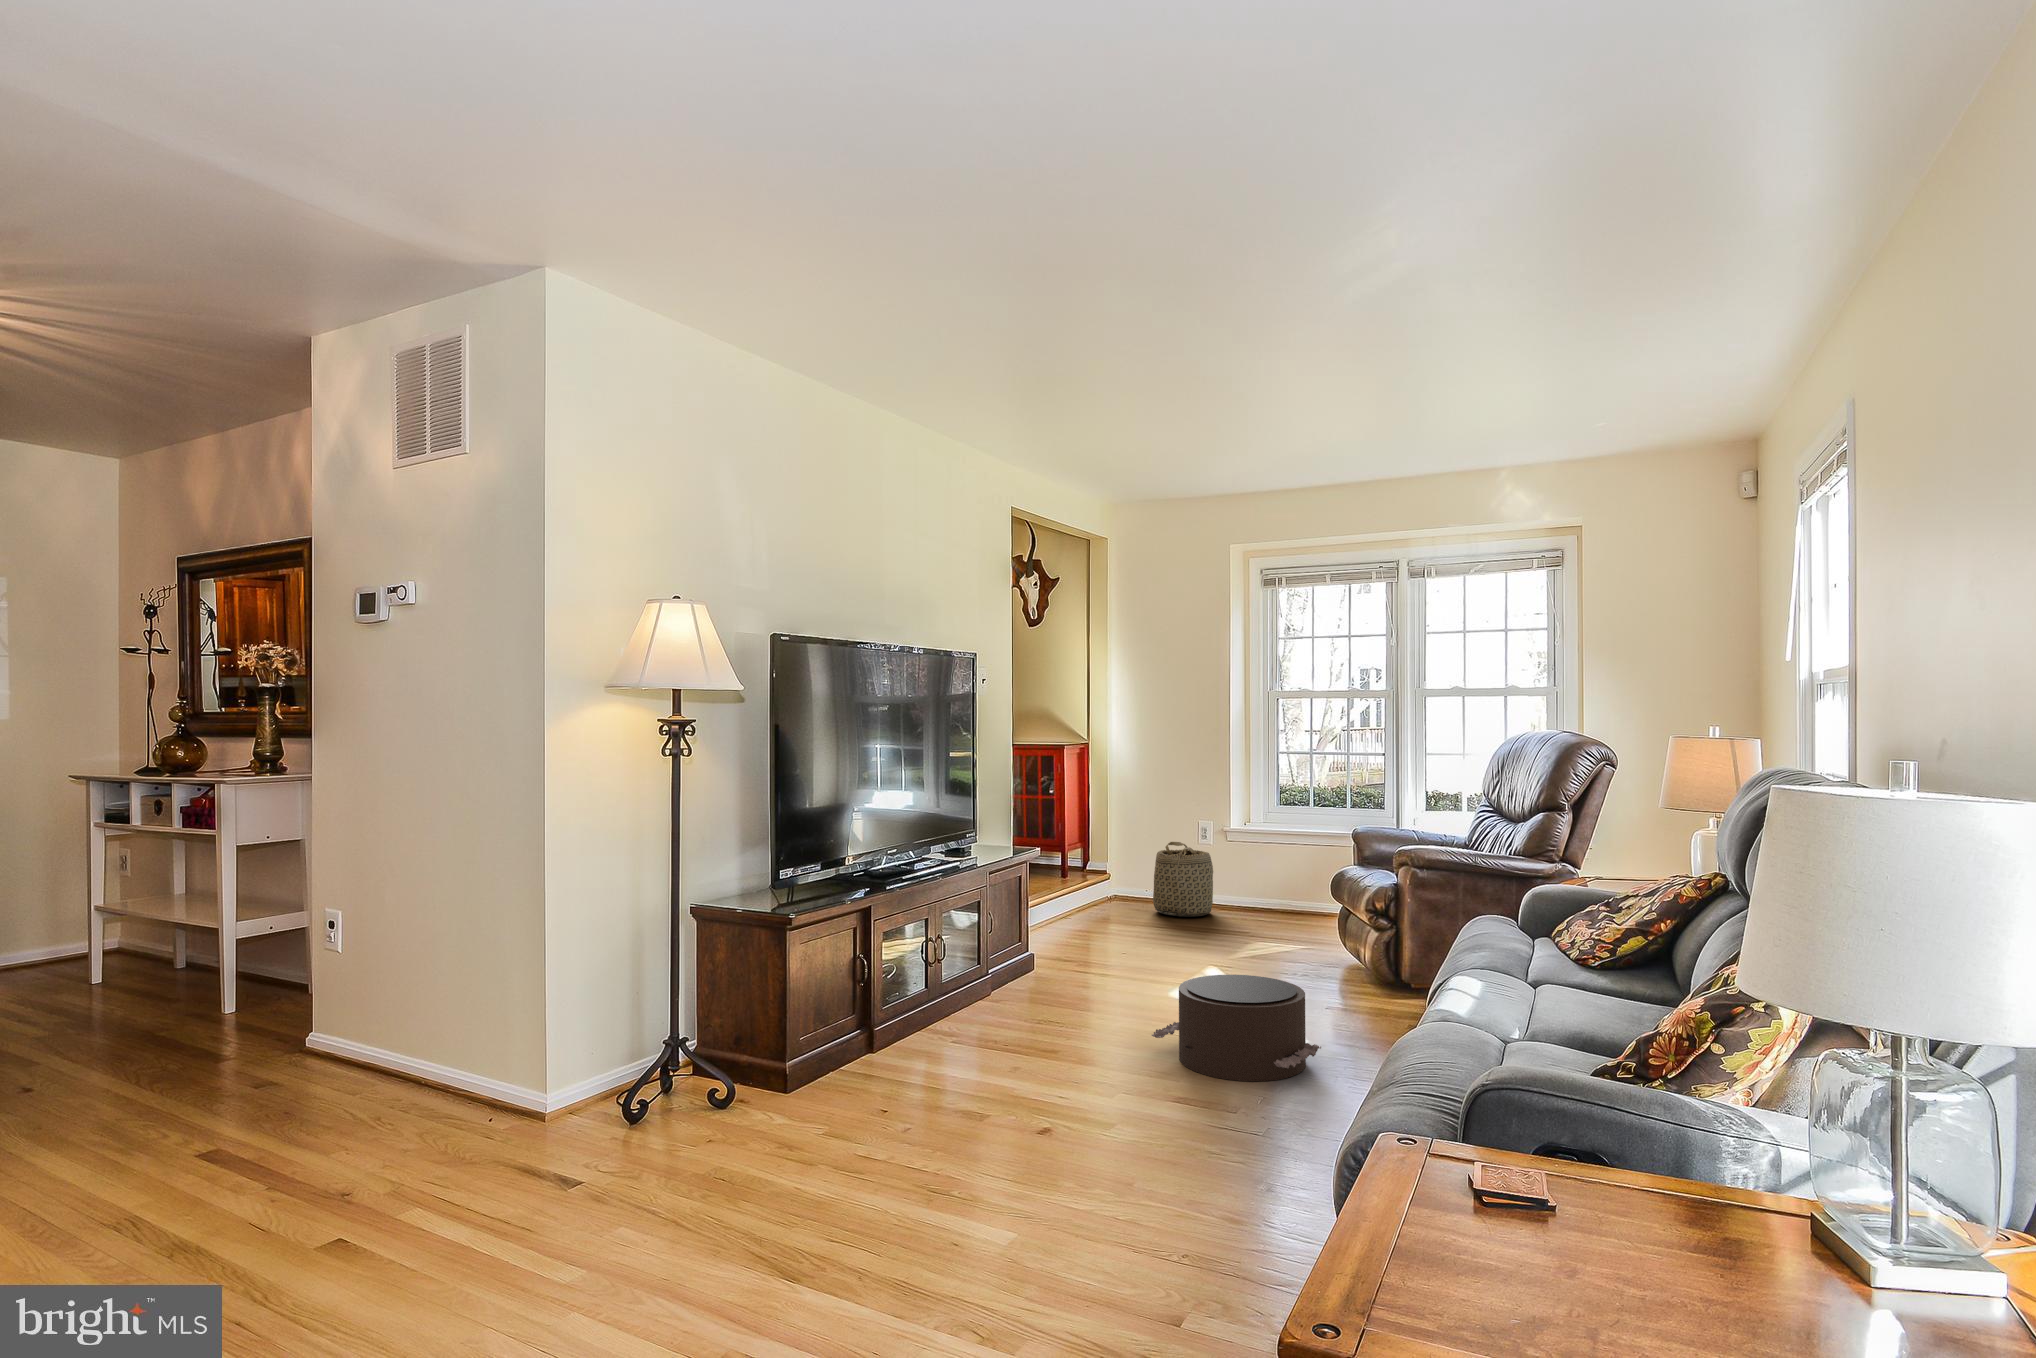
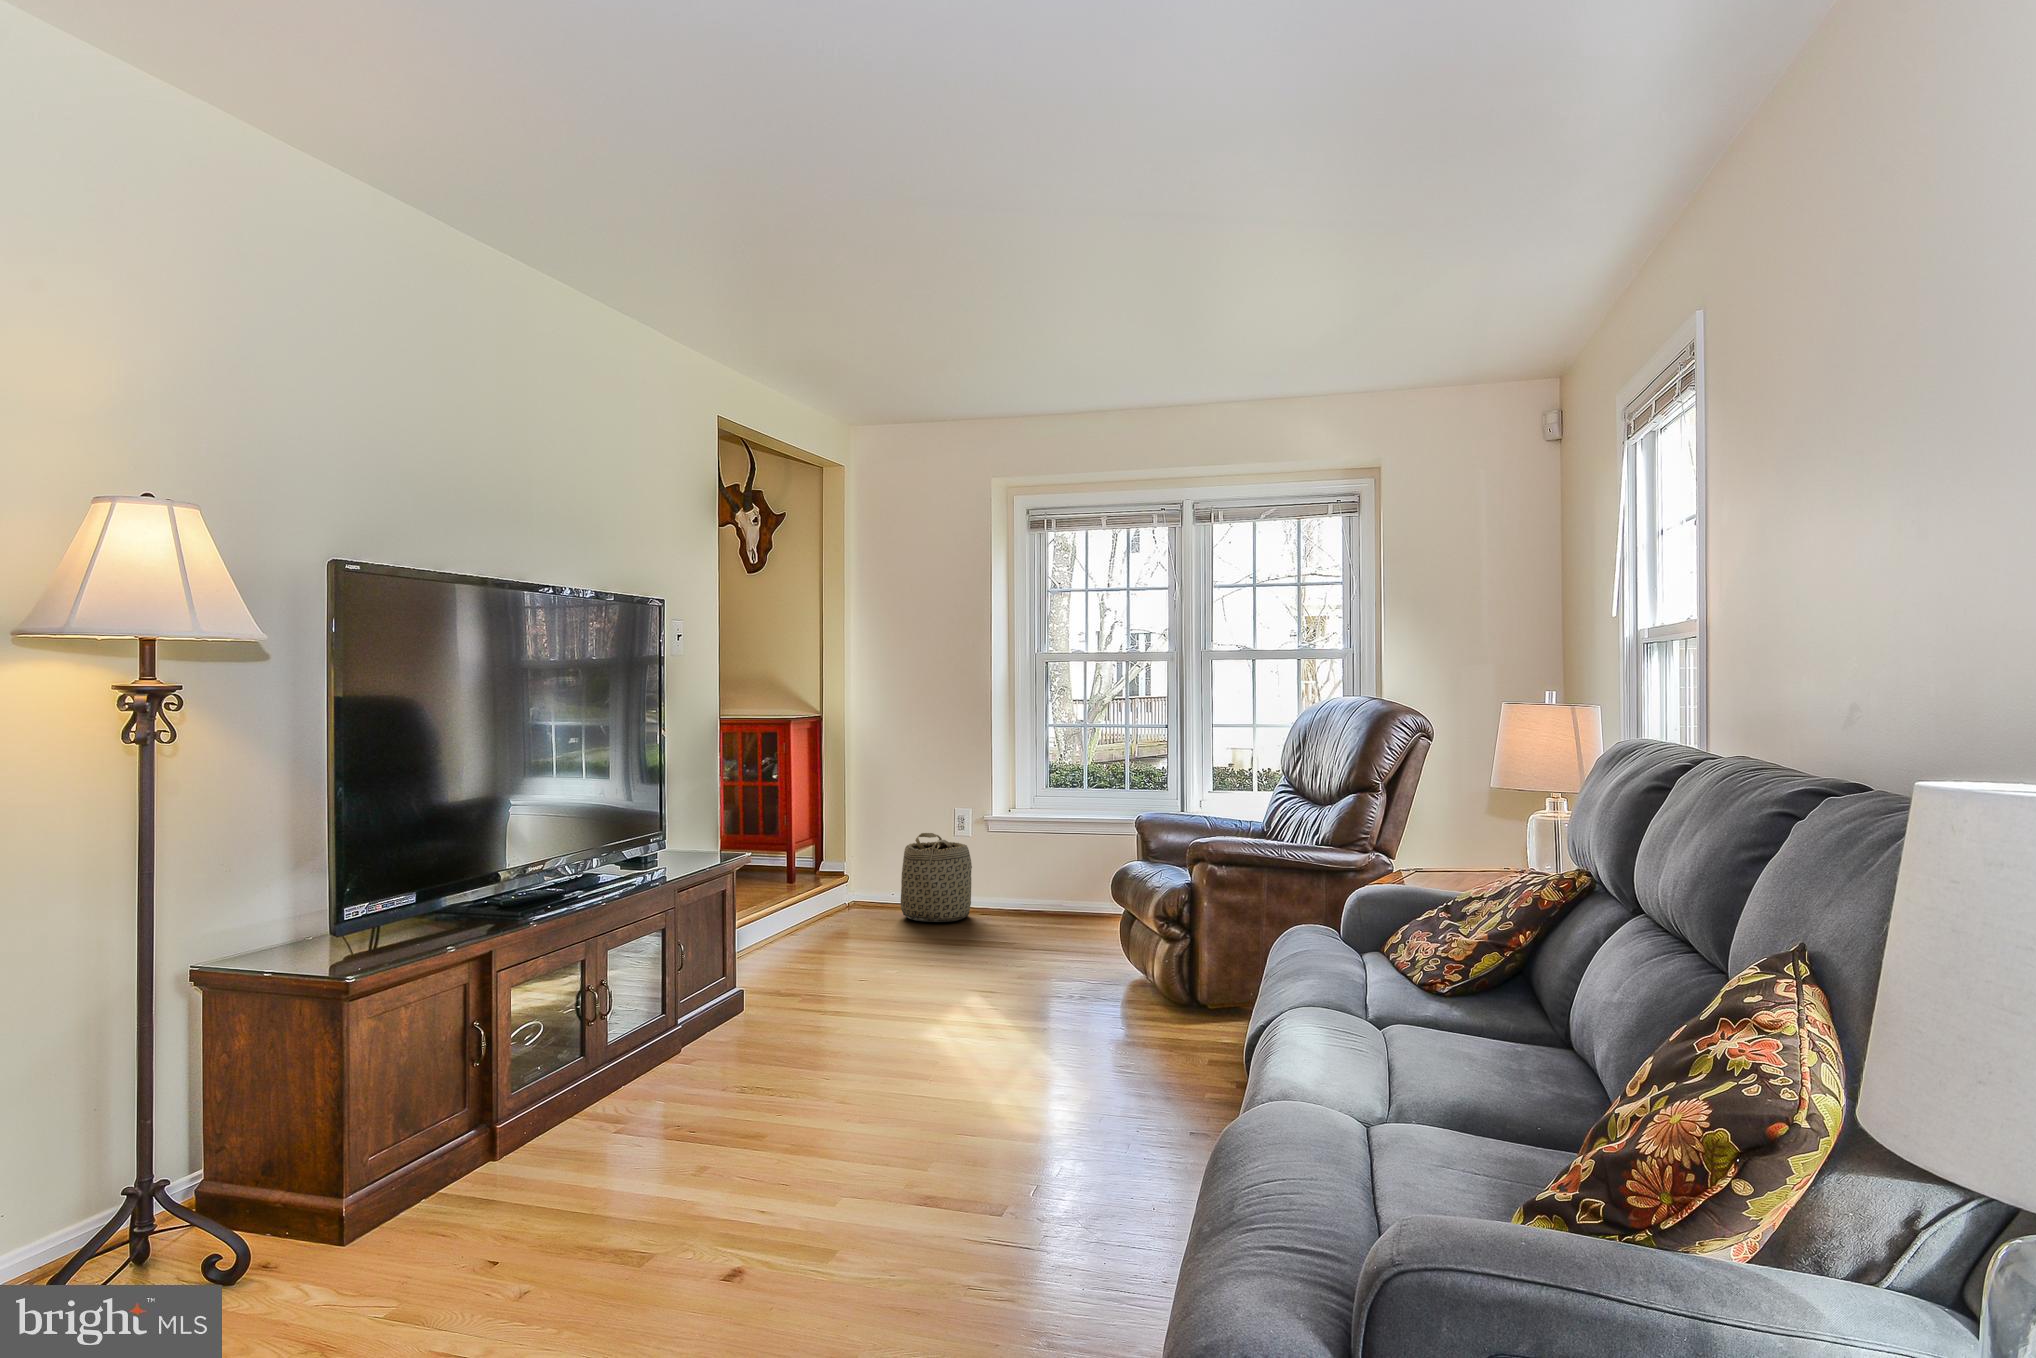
pouf: present [1152,975,1321,1081] -> none [890,1013,1109,1161]

